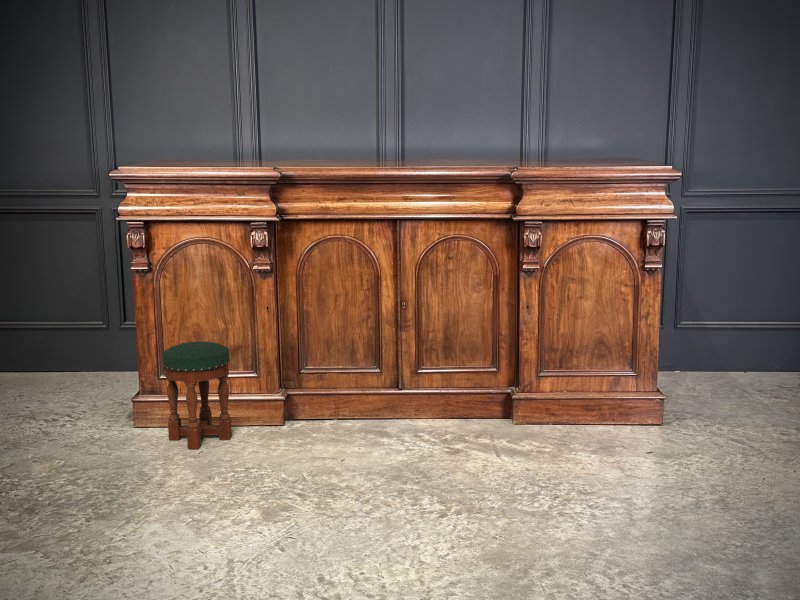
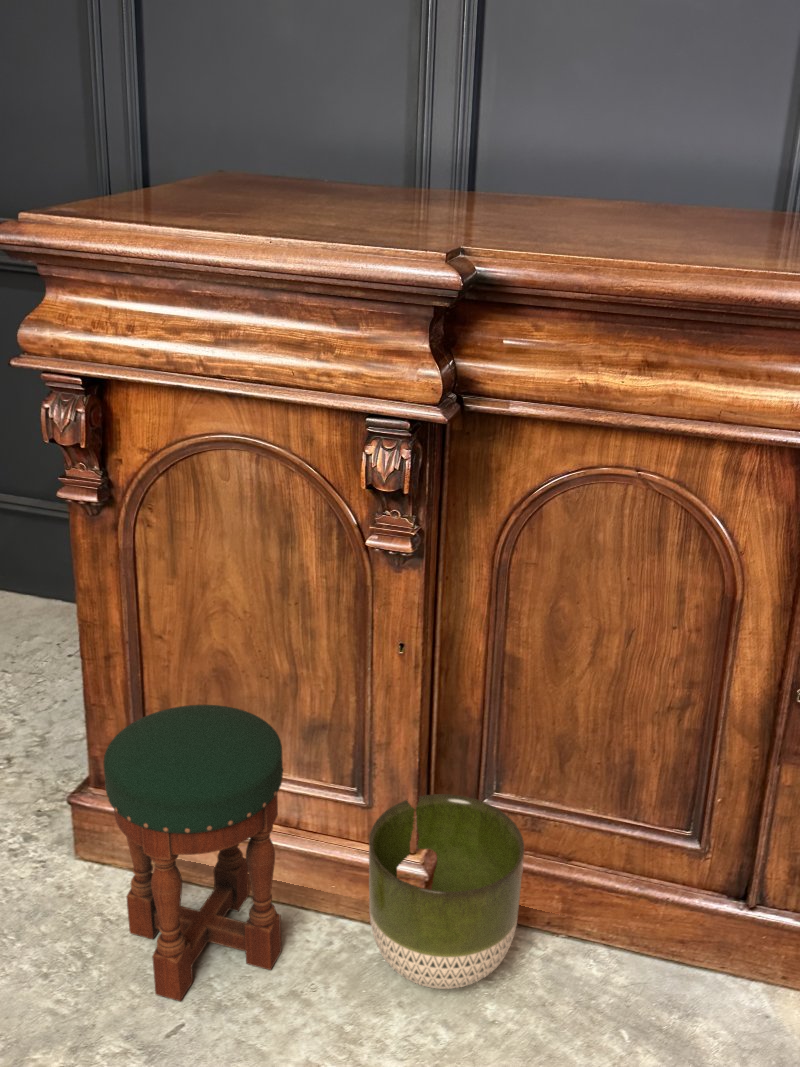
planter: none [264,369,320,433] -> present [369,794,524,989]

